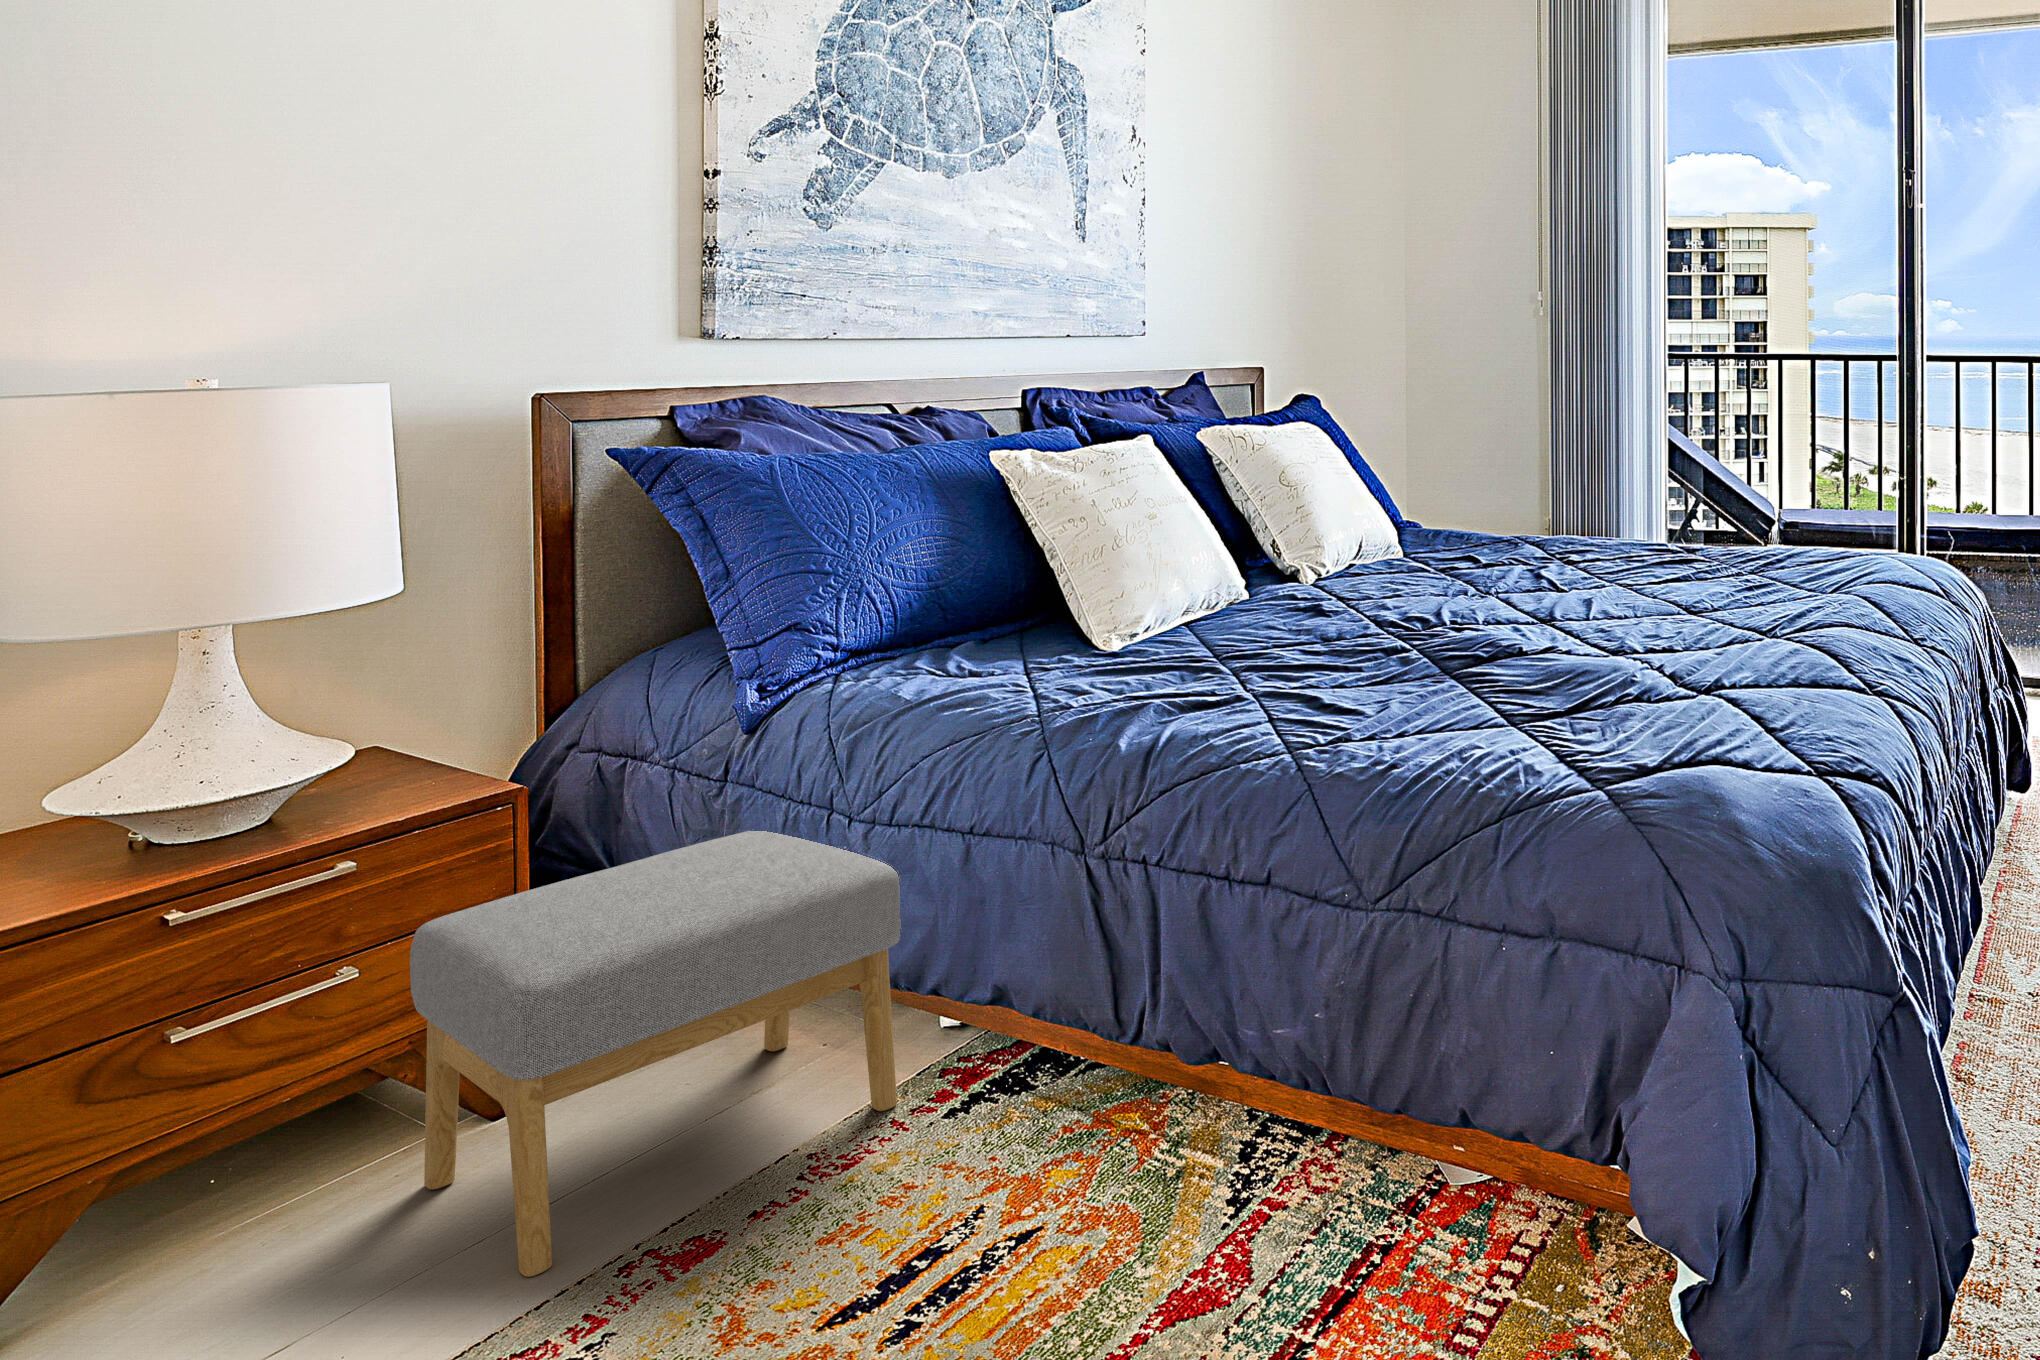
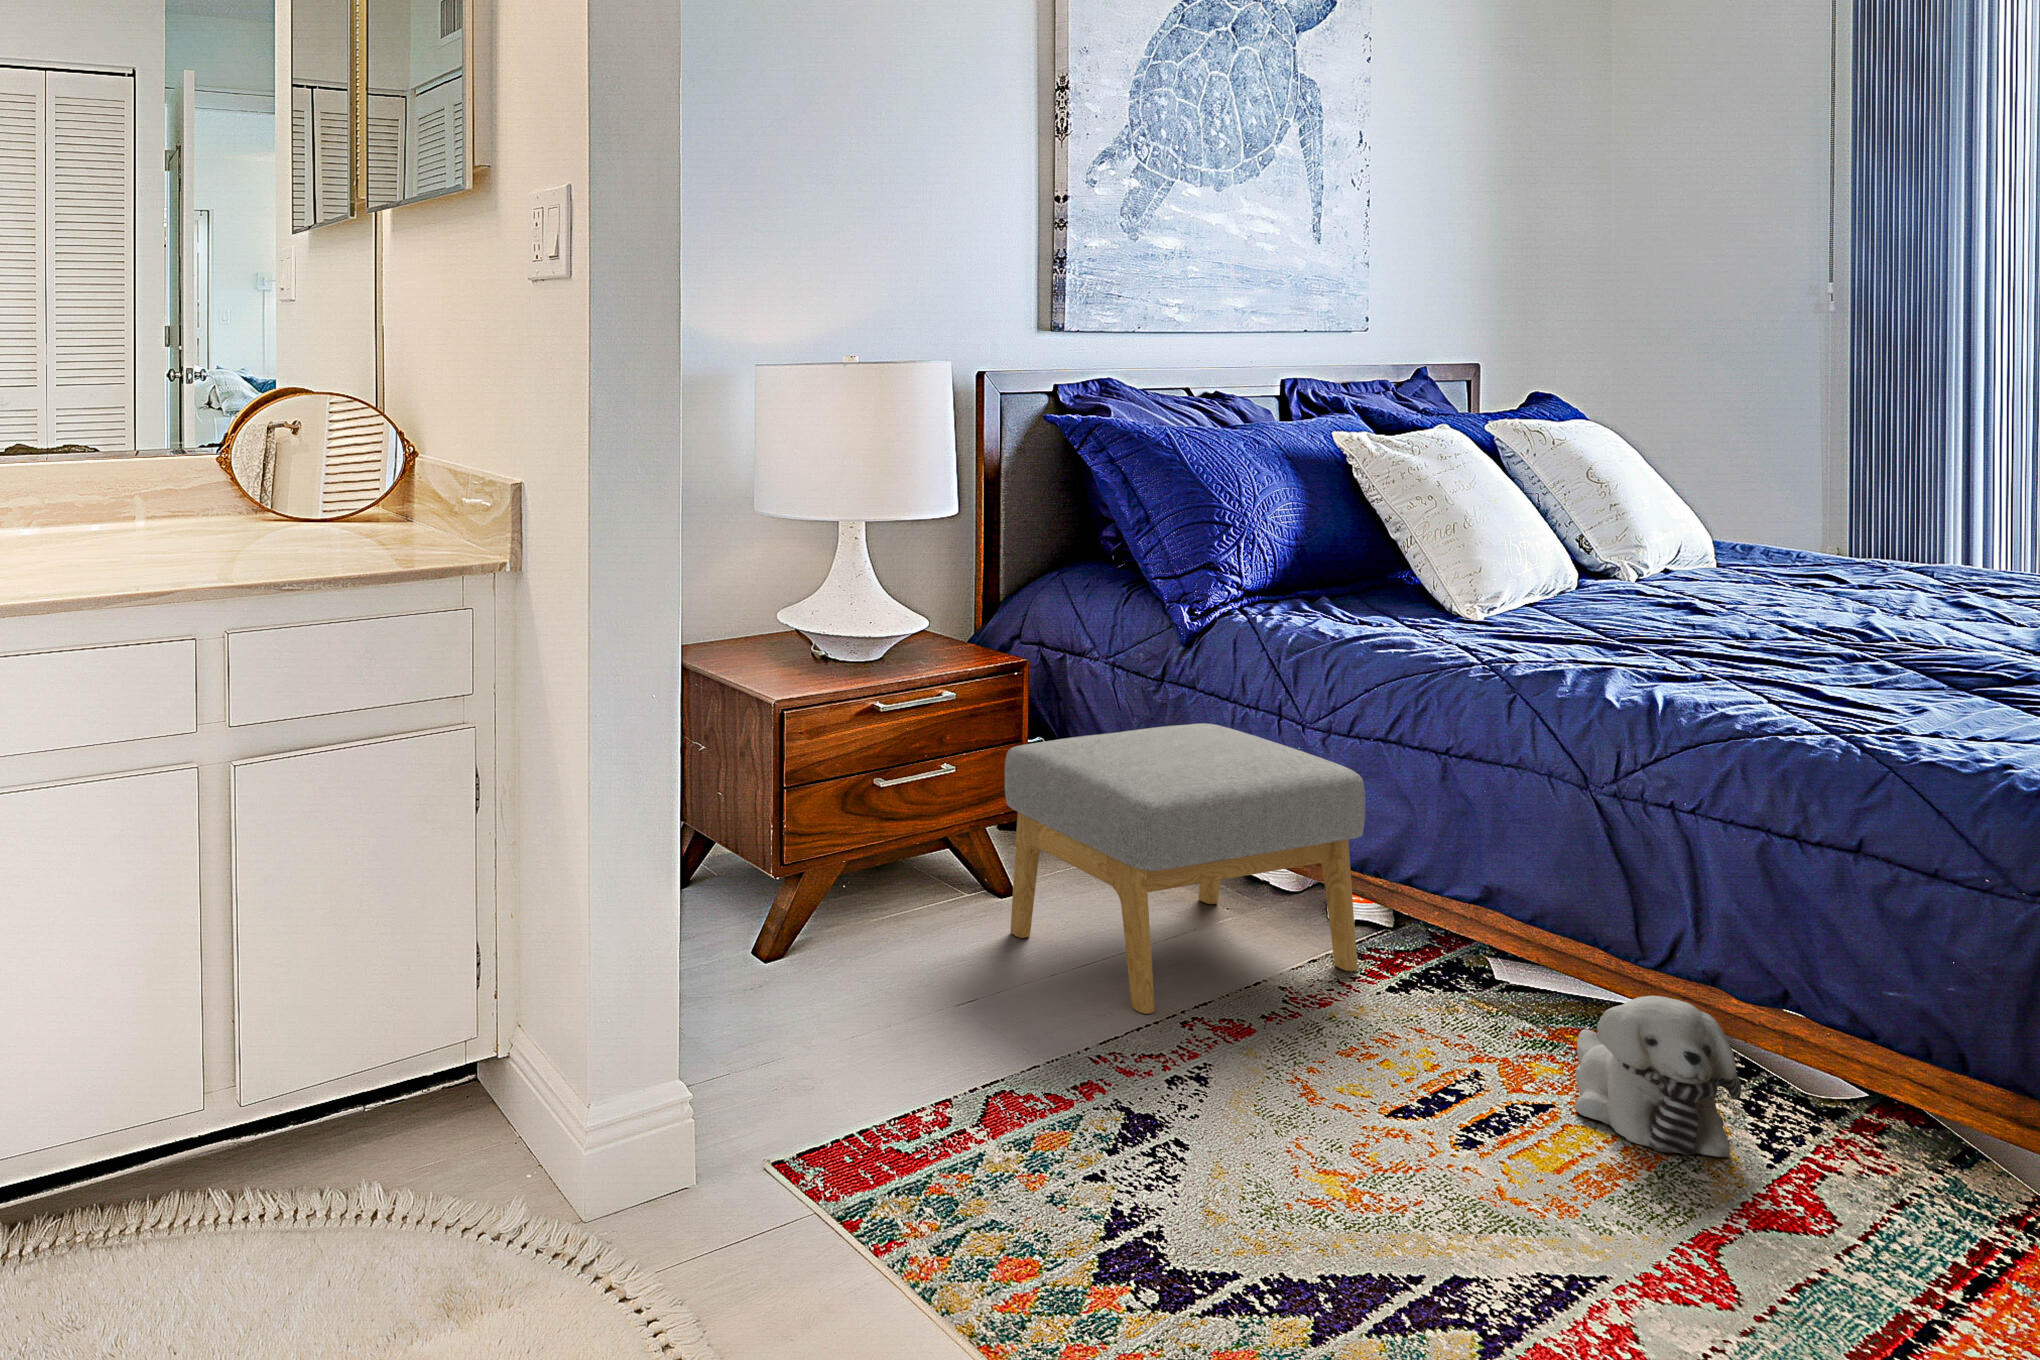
plush toy: none [1017,1092,1175,1282] -> present [1576,996,1741,1158]

